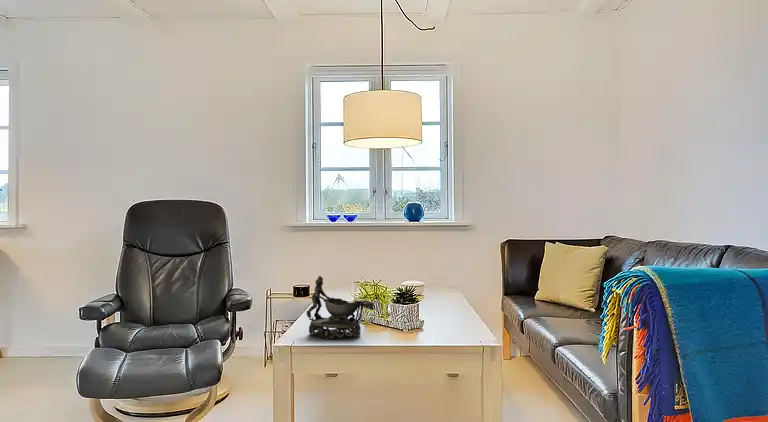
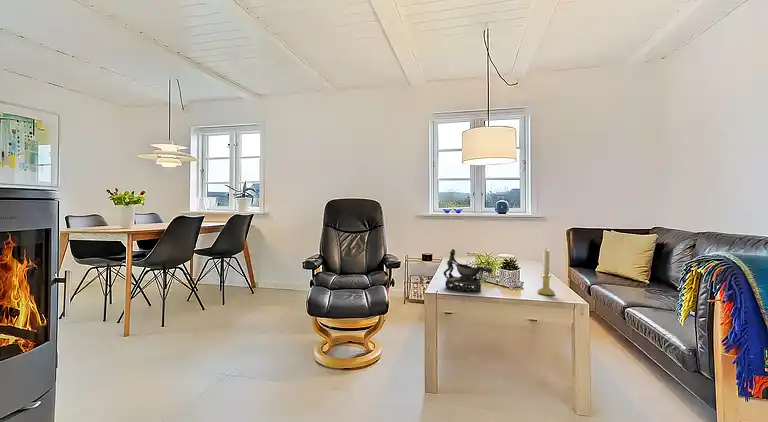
candle holder: none [438,270,461,336] -> present [538,249,555,295]

